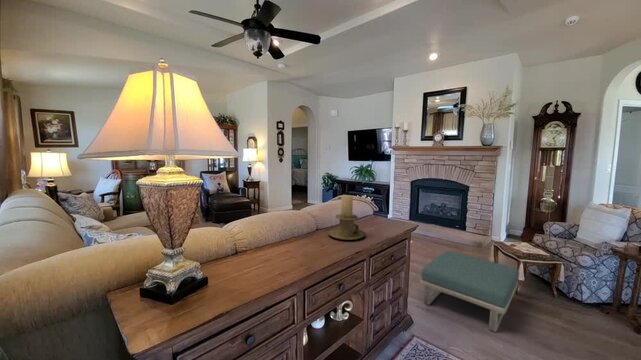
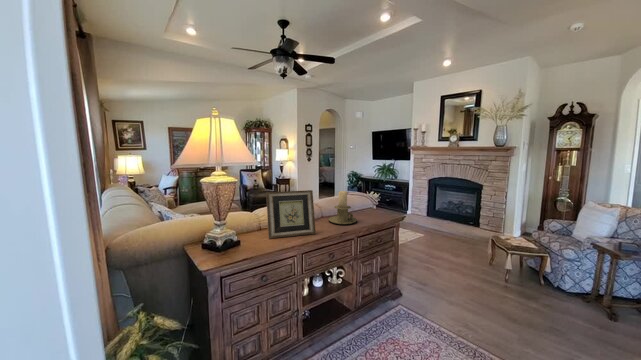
picture frame: none [247,195,319,269] -> present [266,190,316,238]
footstool: present [420,252,519,332] -> none [415,242,505,308]

